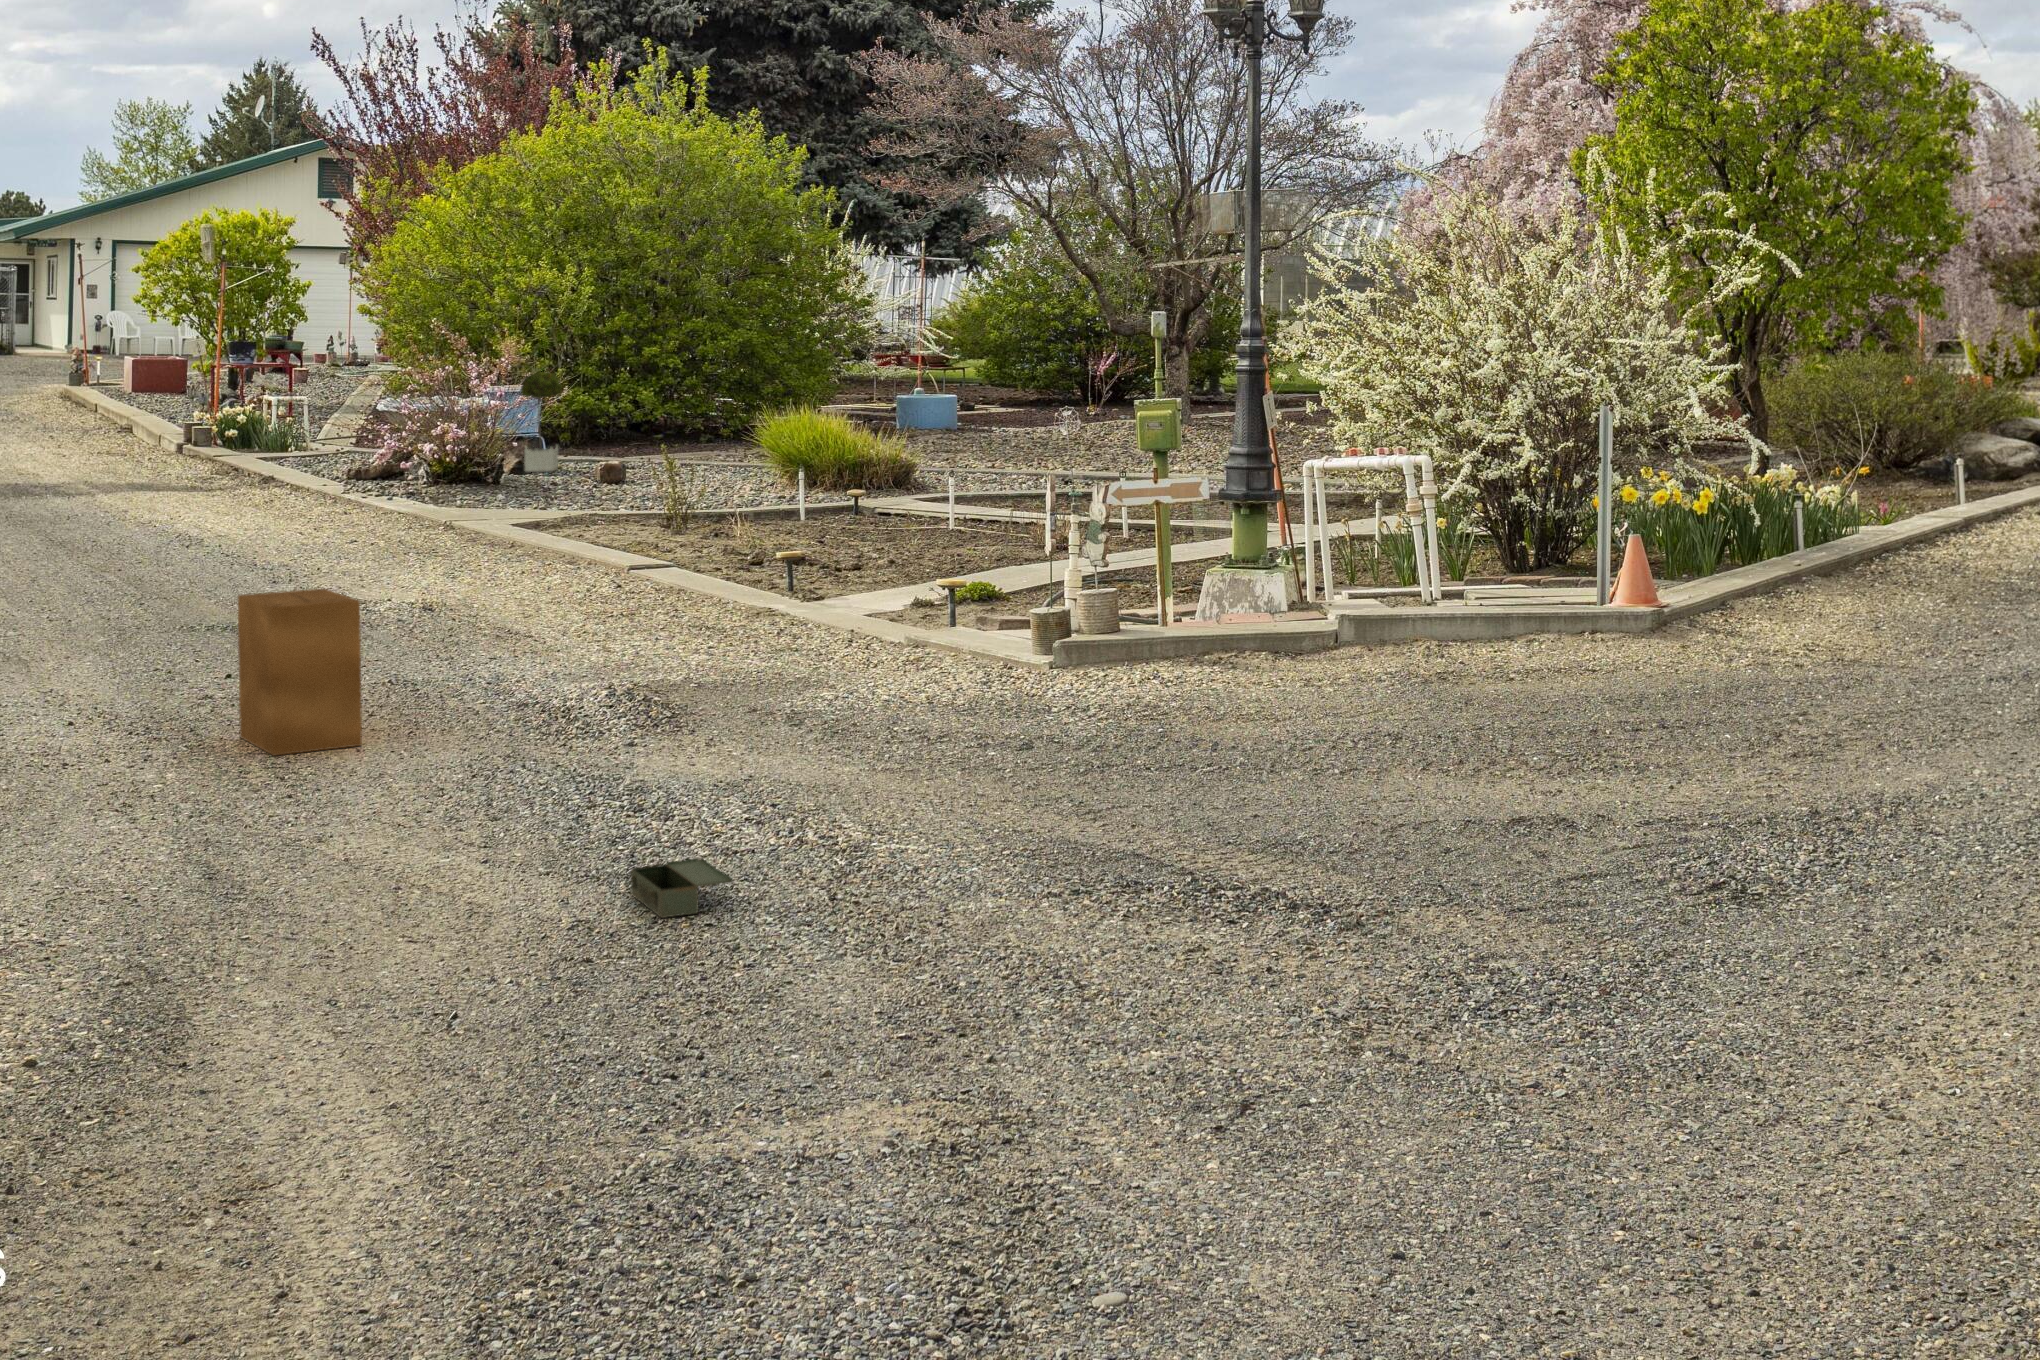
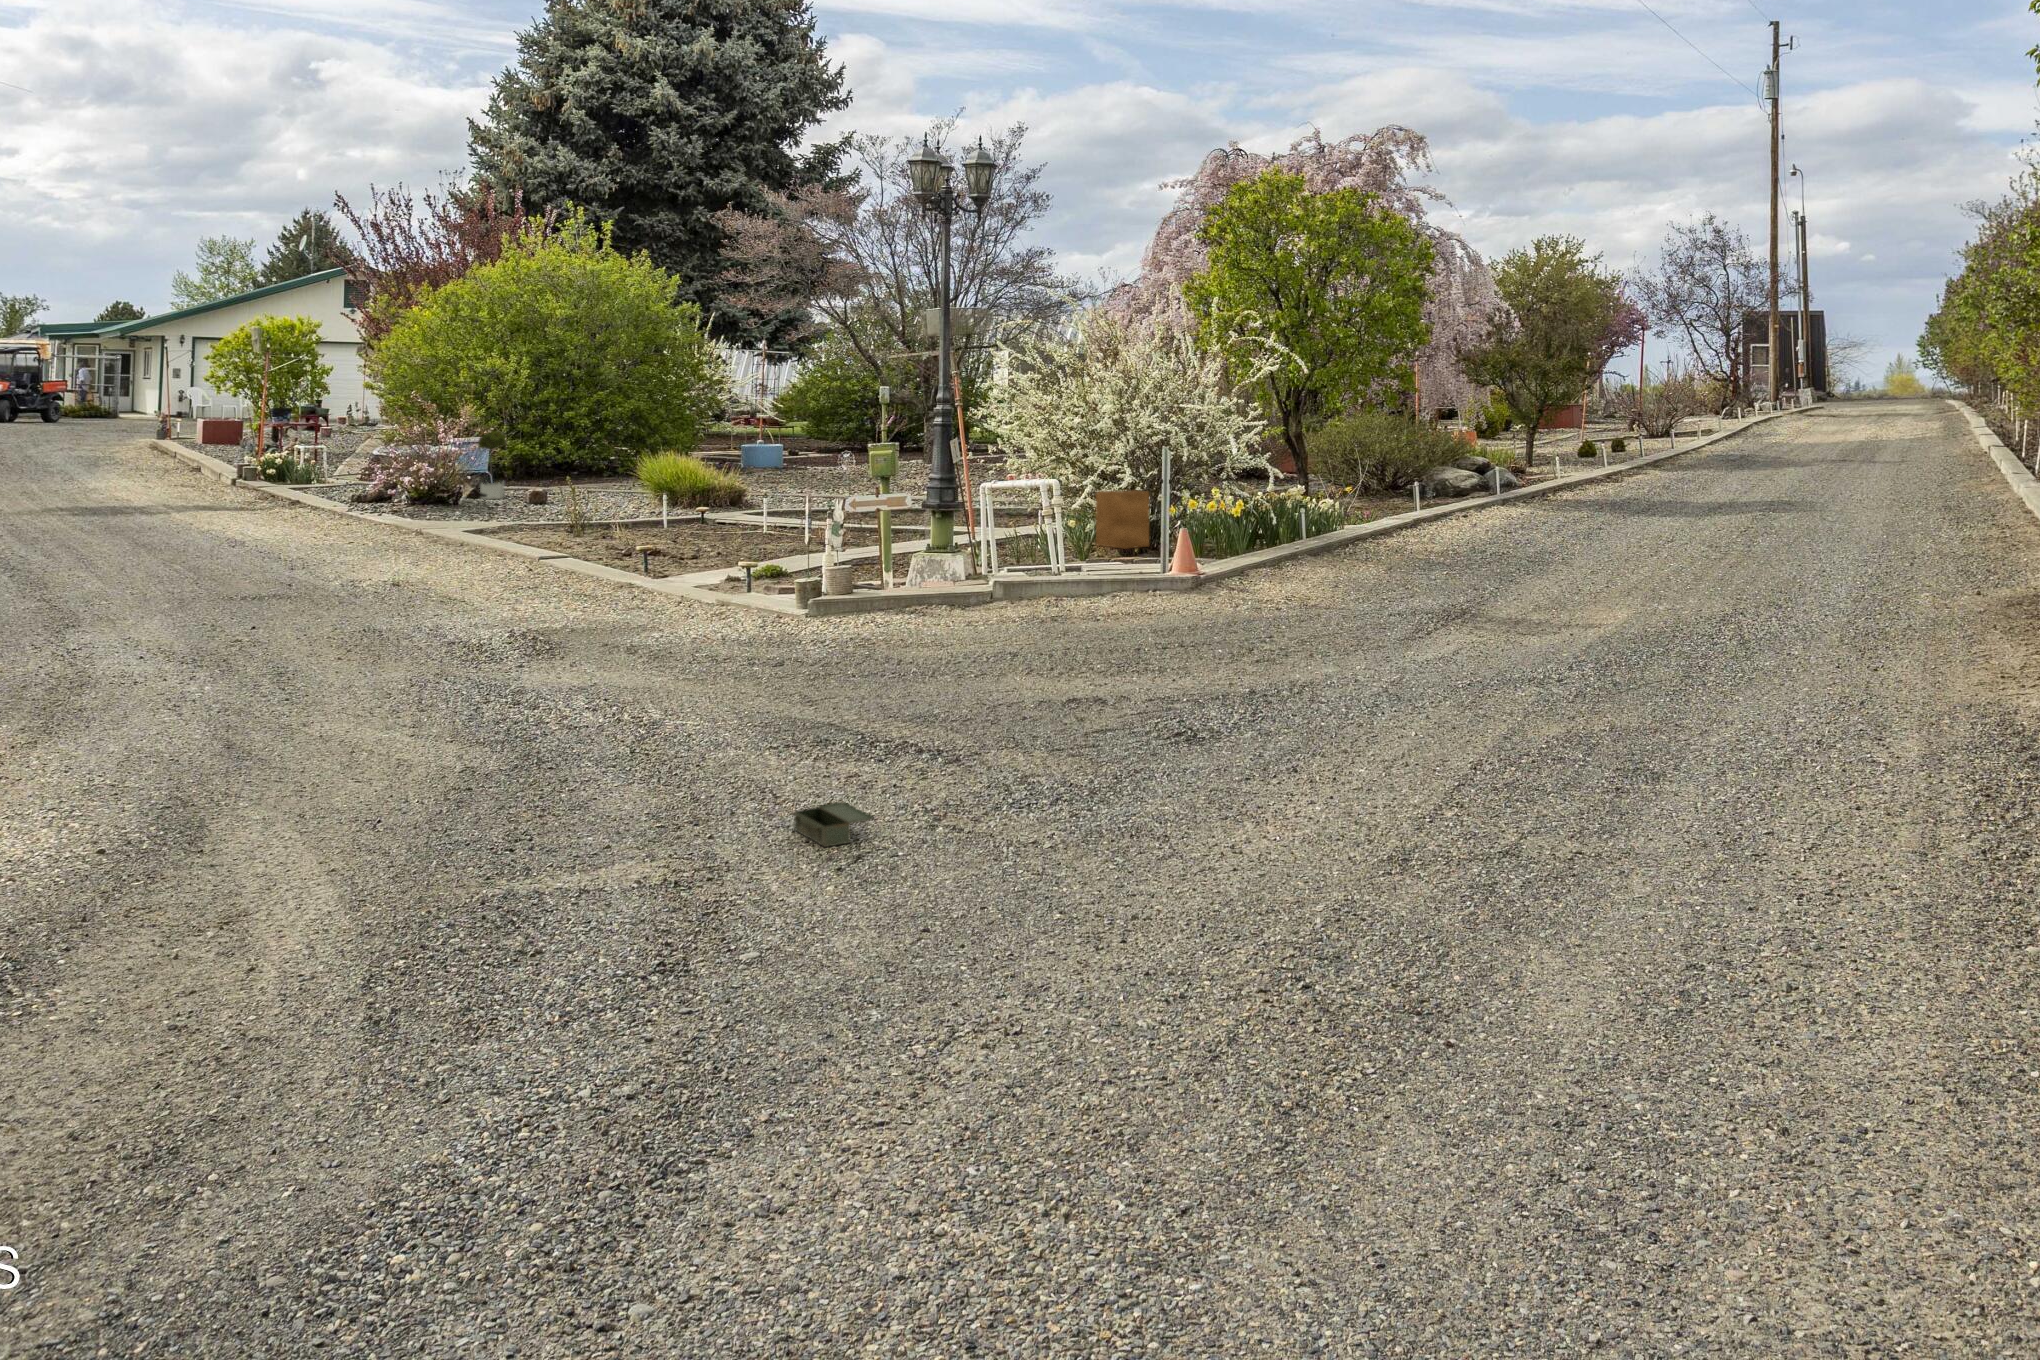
cardboard box: present [238,588,362,756] -> present [1096,489,1149,549]
toolbox: present [630,858,733,918] -> present [794,802,874,847]

